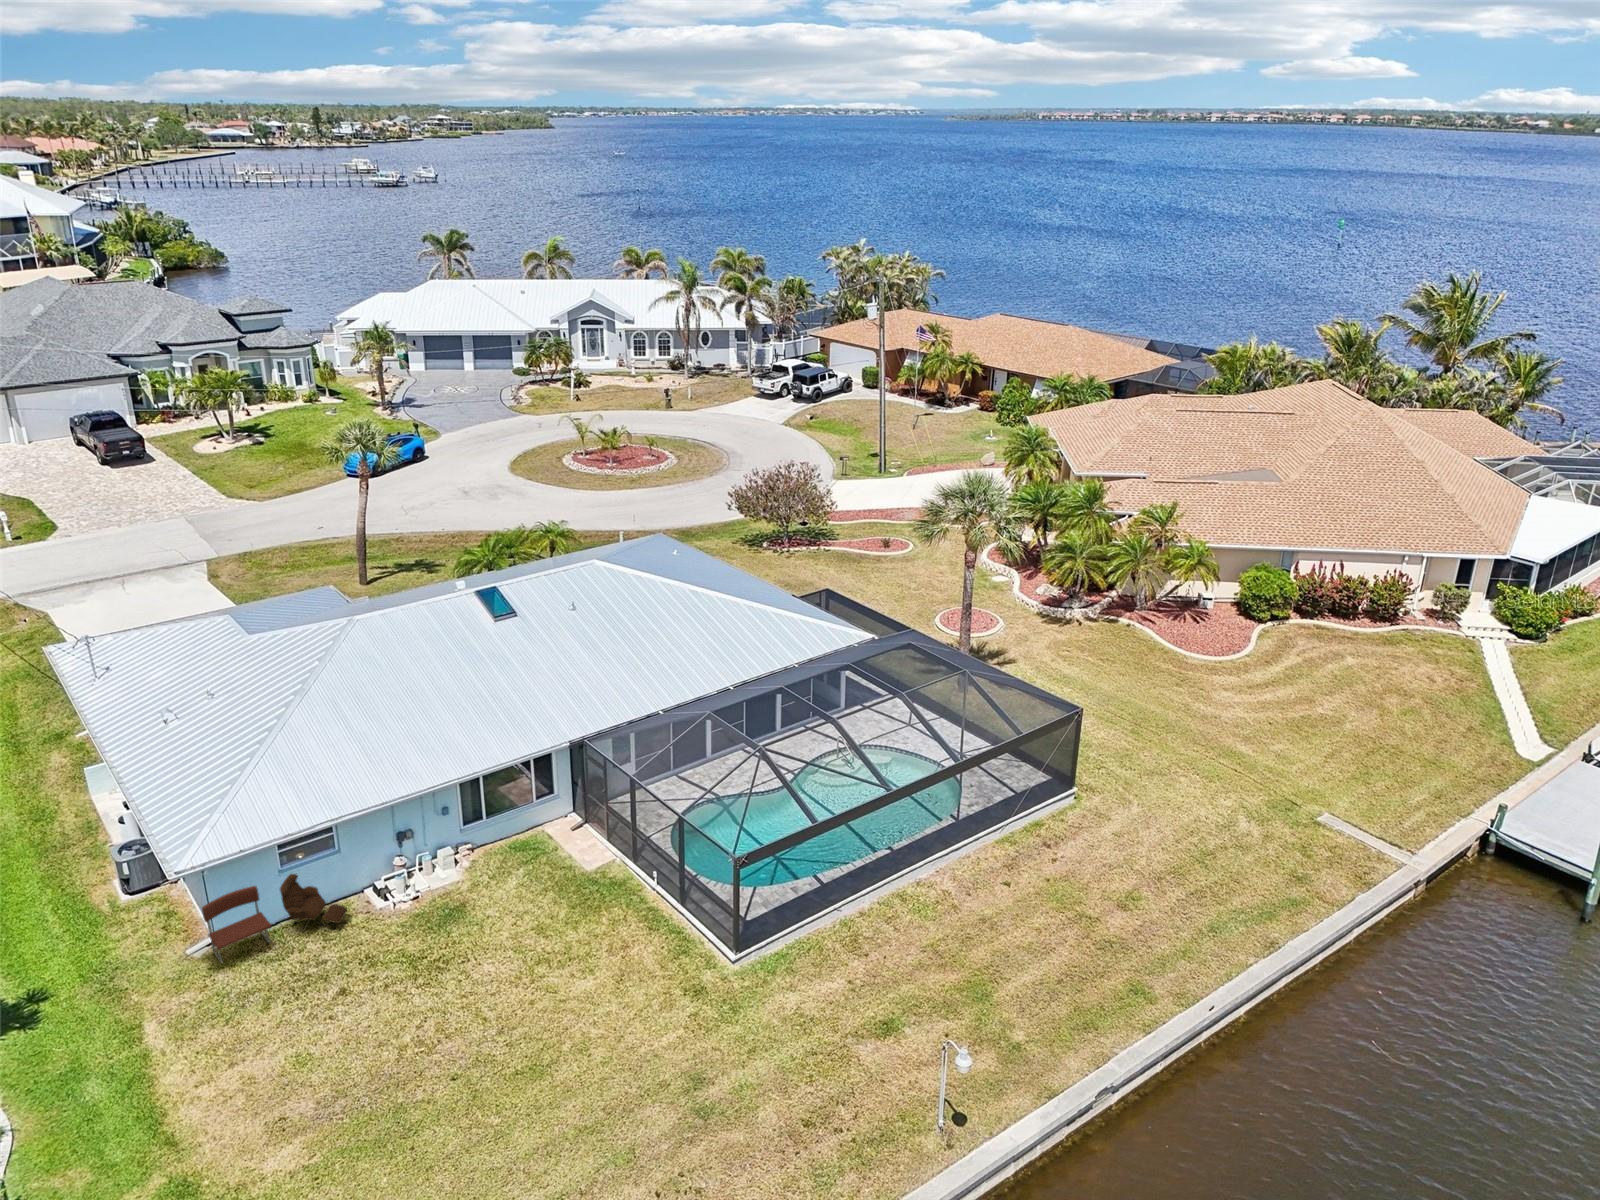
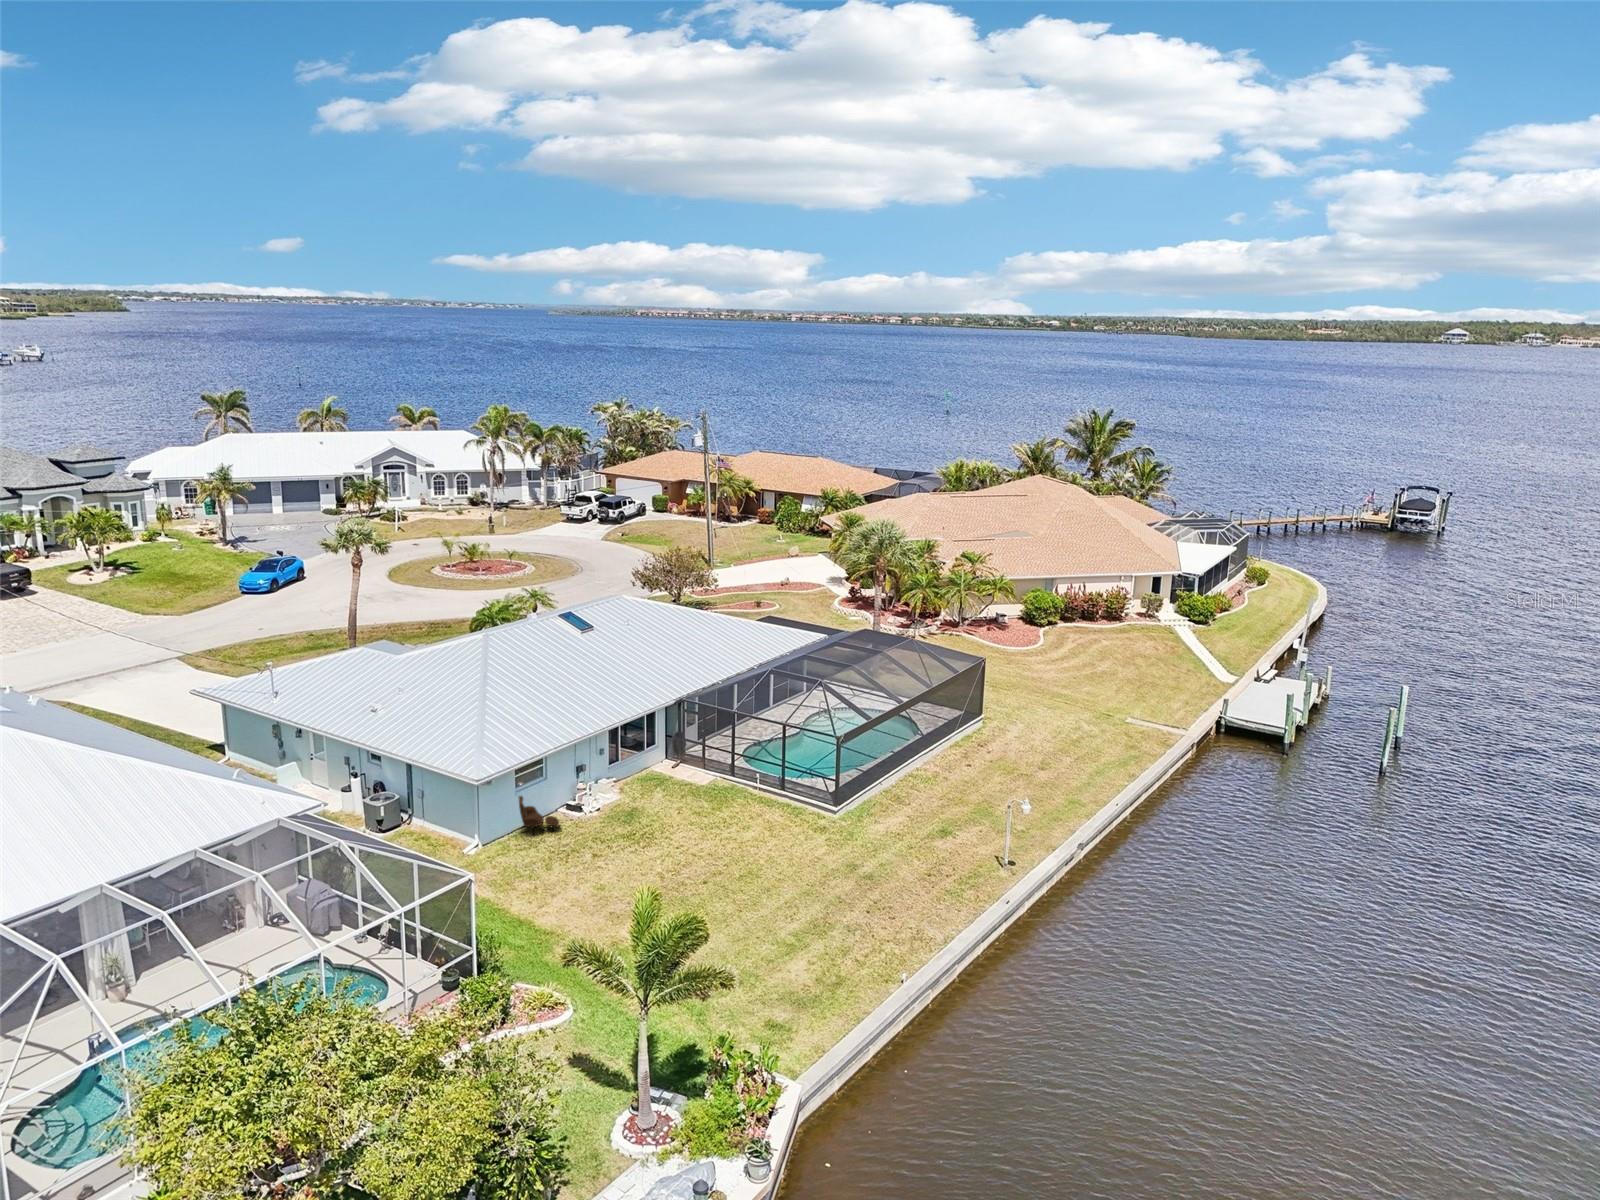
bench: present [202,886,272,964] -> none [478,801,521,857]

